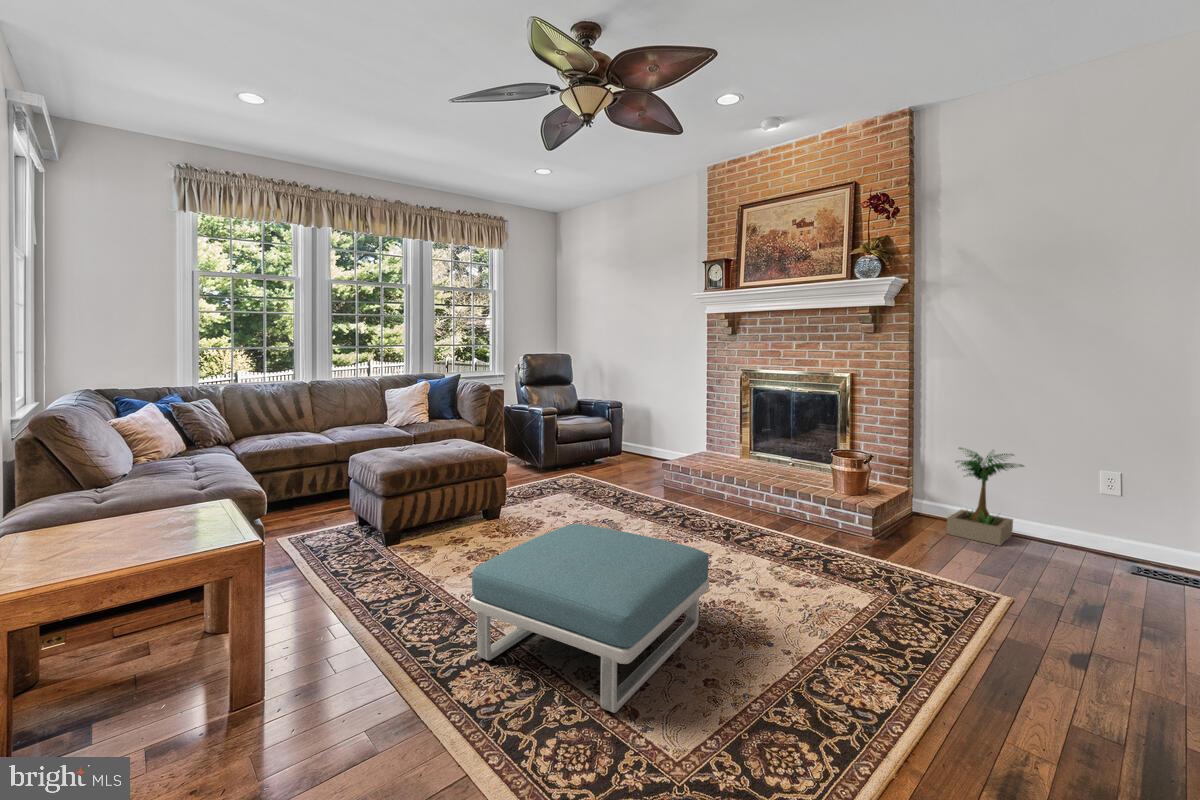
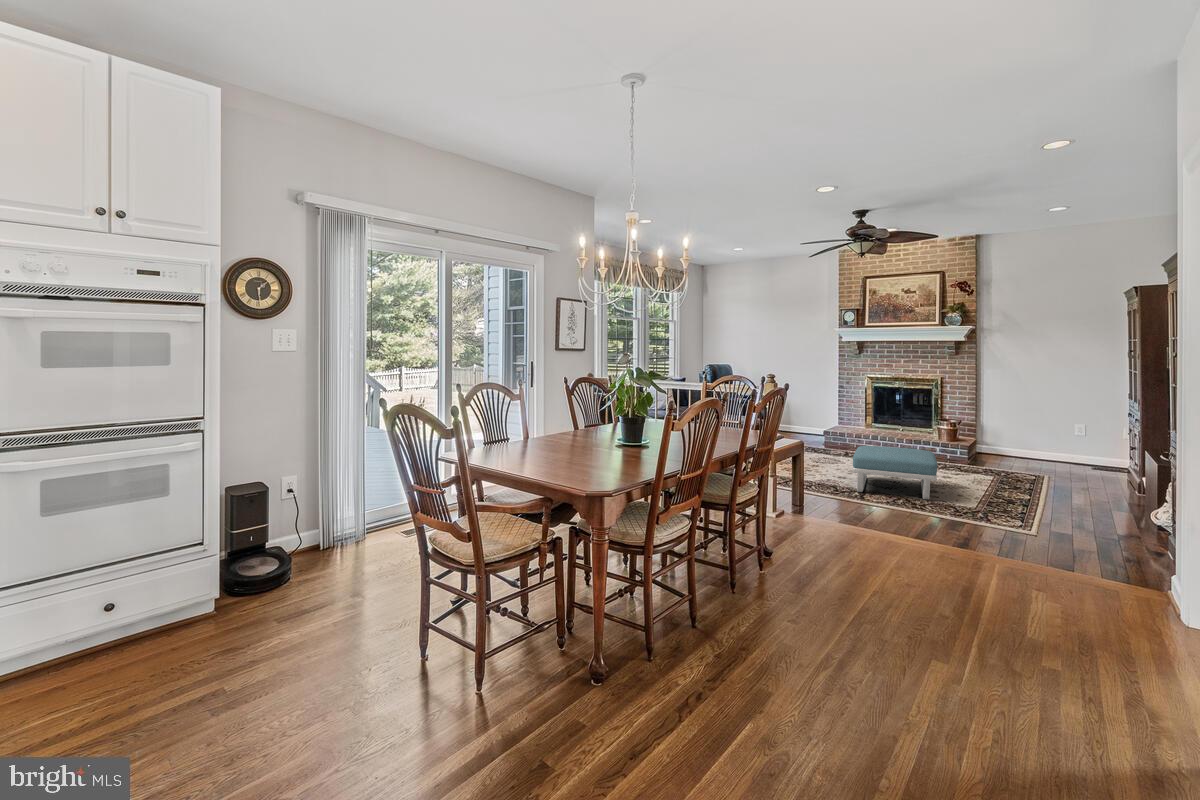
potted plant: present [946,448,1023,546] -> none [1001,415,1043,463]

